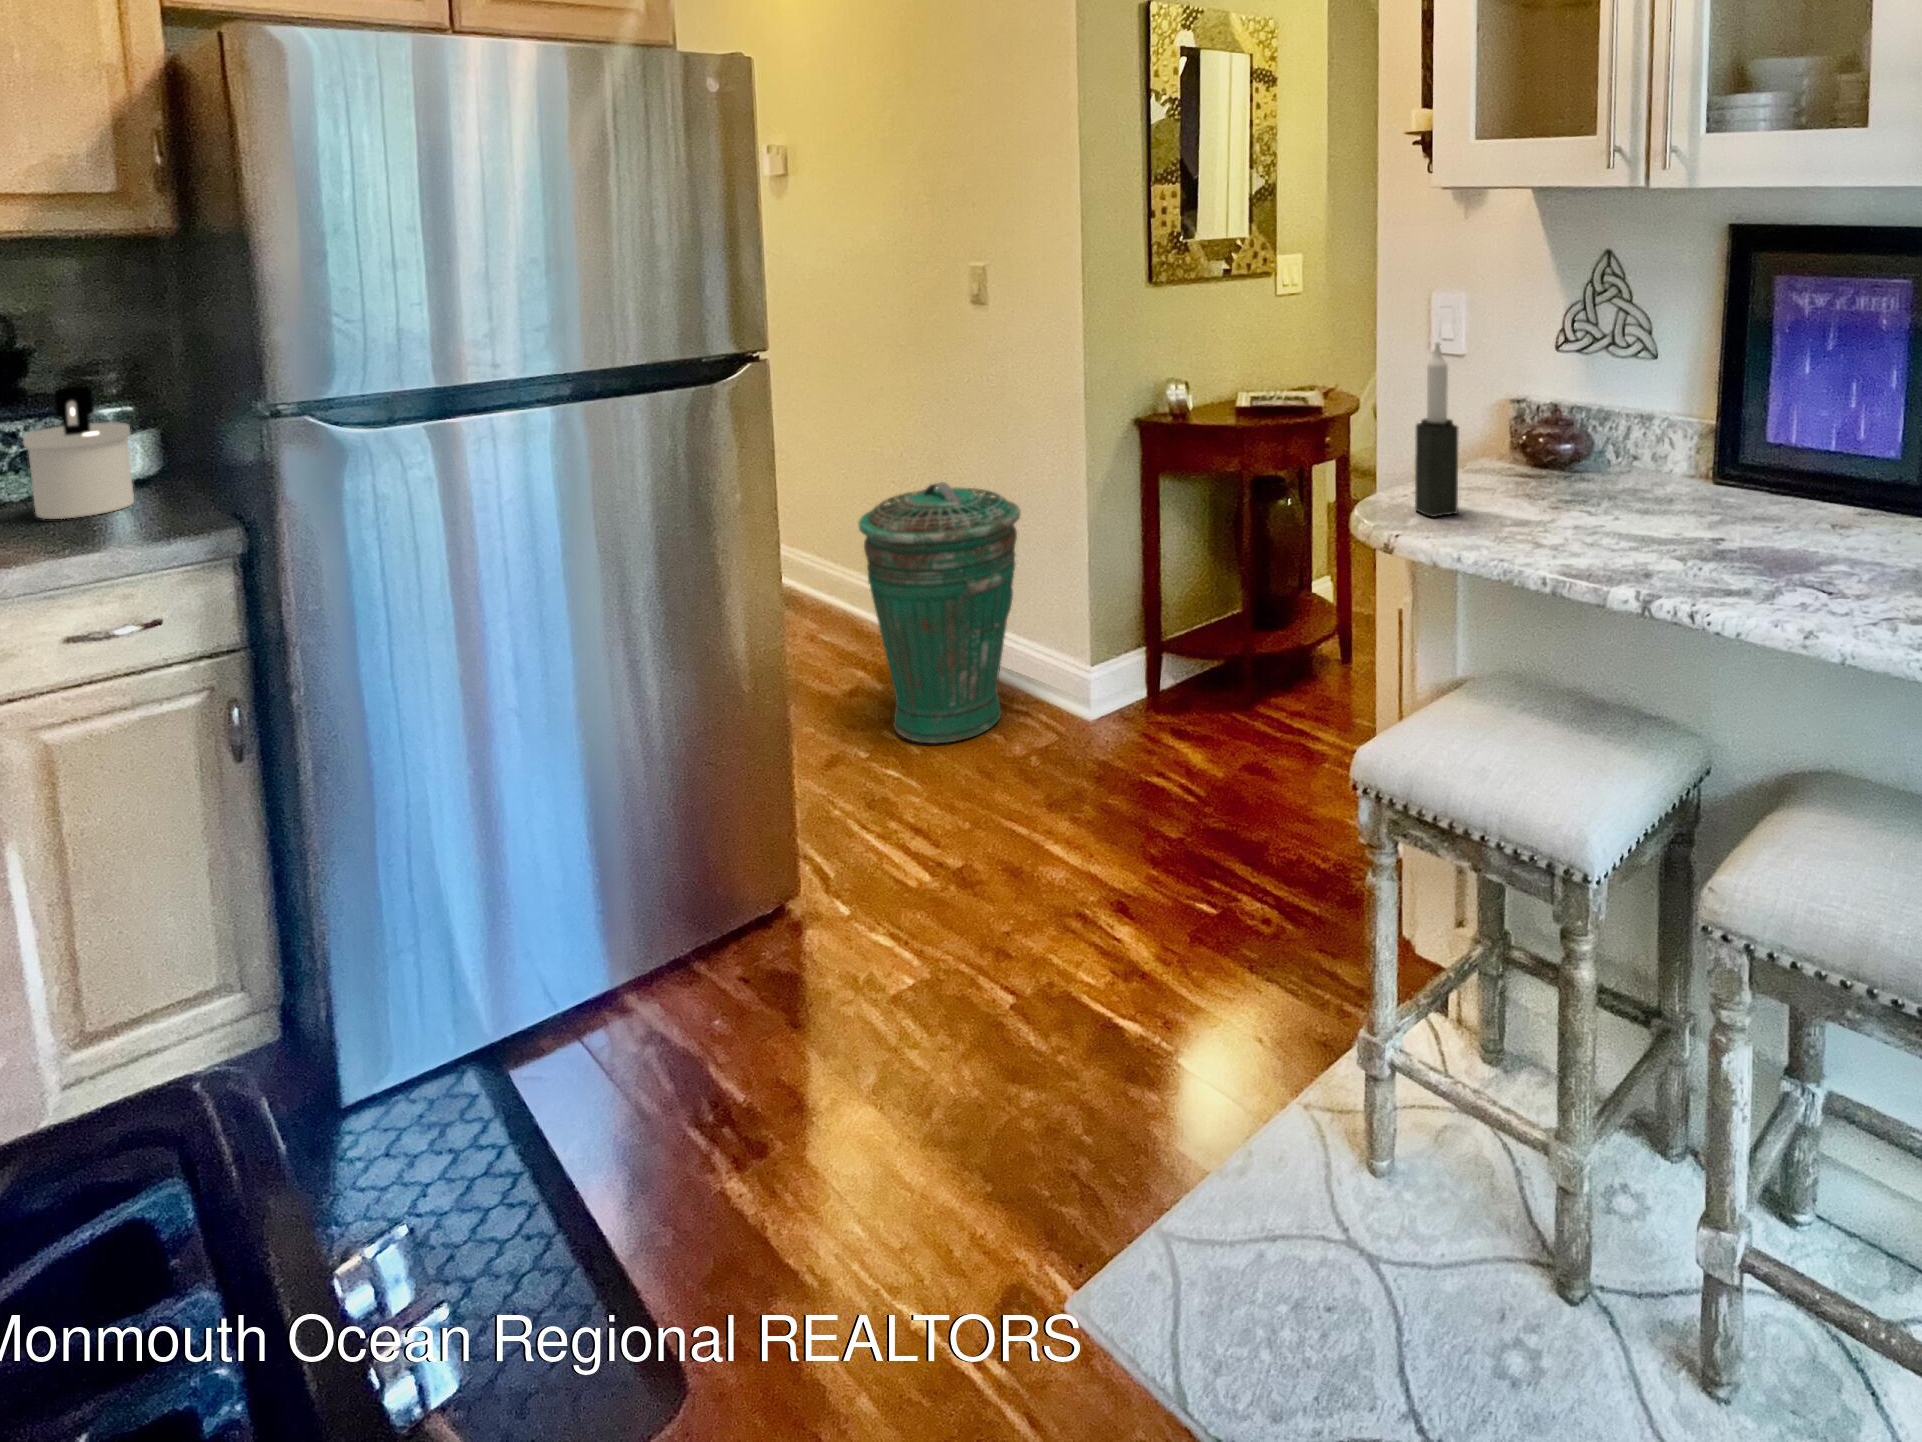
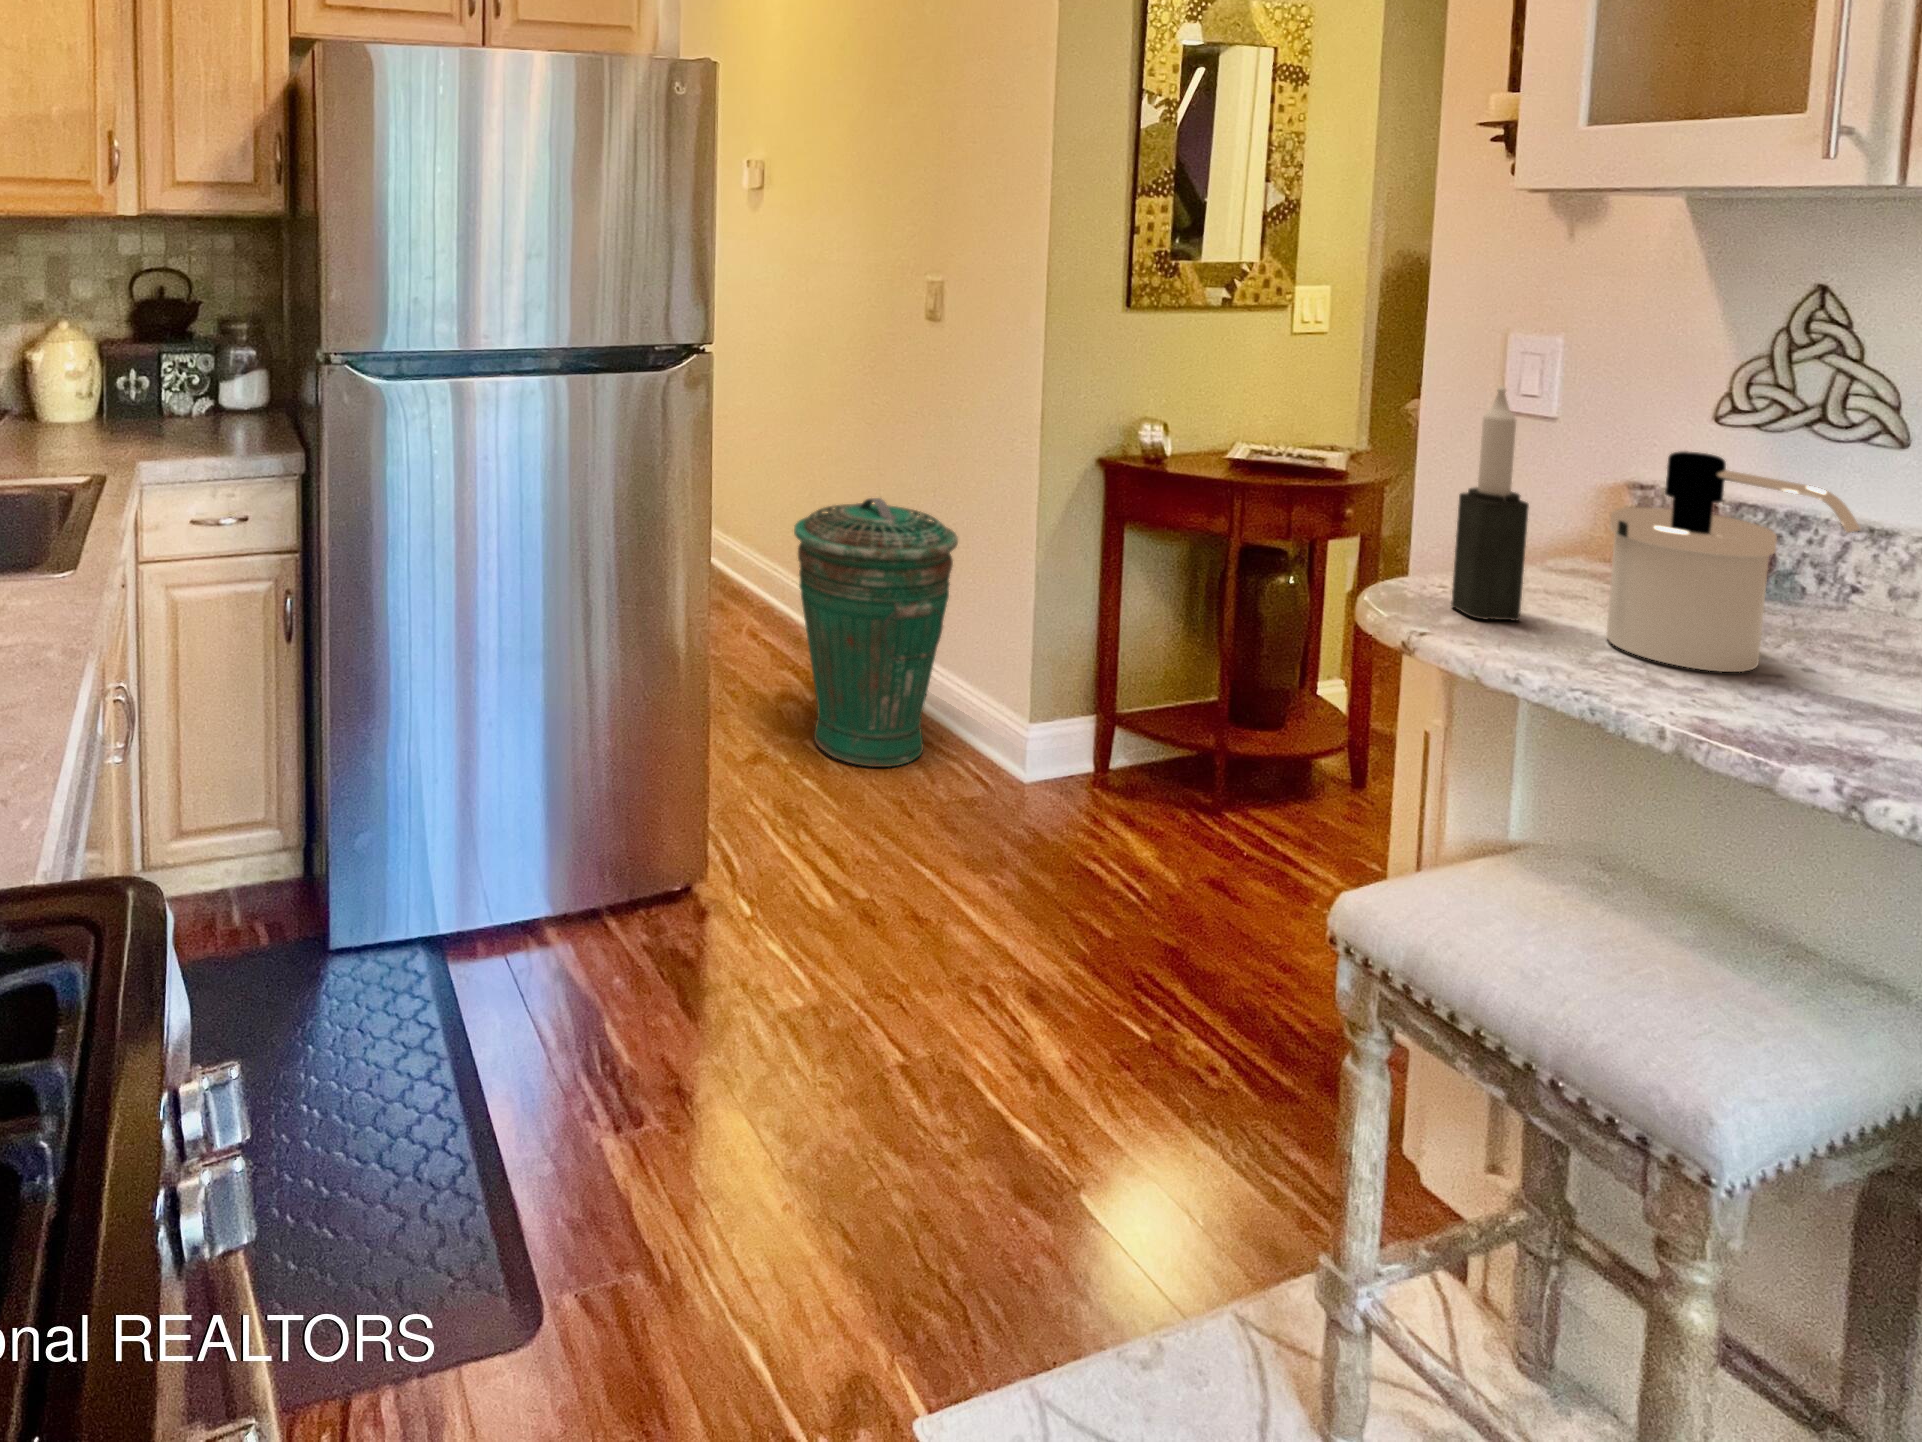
soap dispenser: present [23,386,134,519] -> present [1606,451,1860,672]

